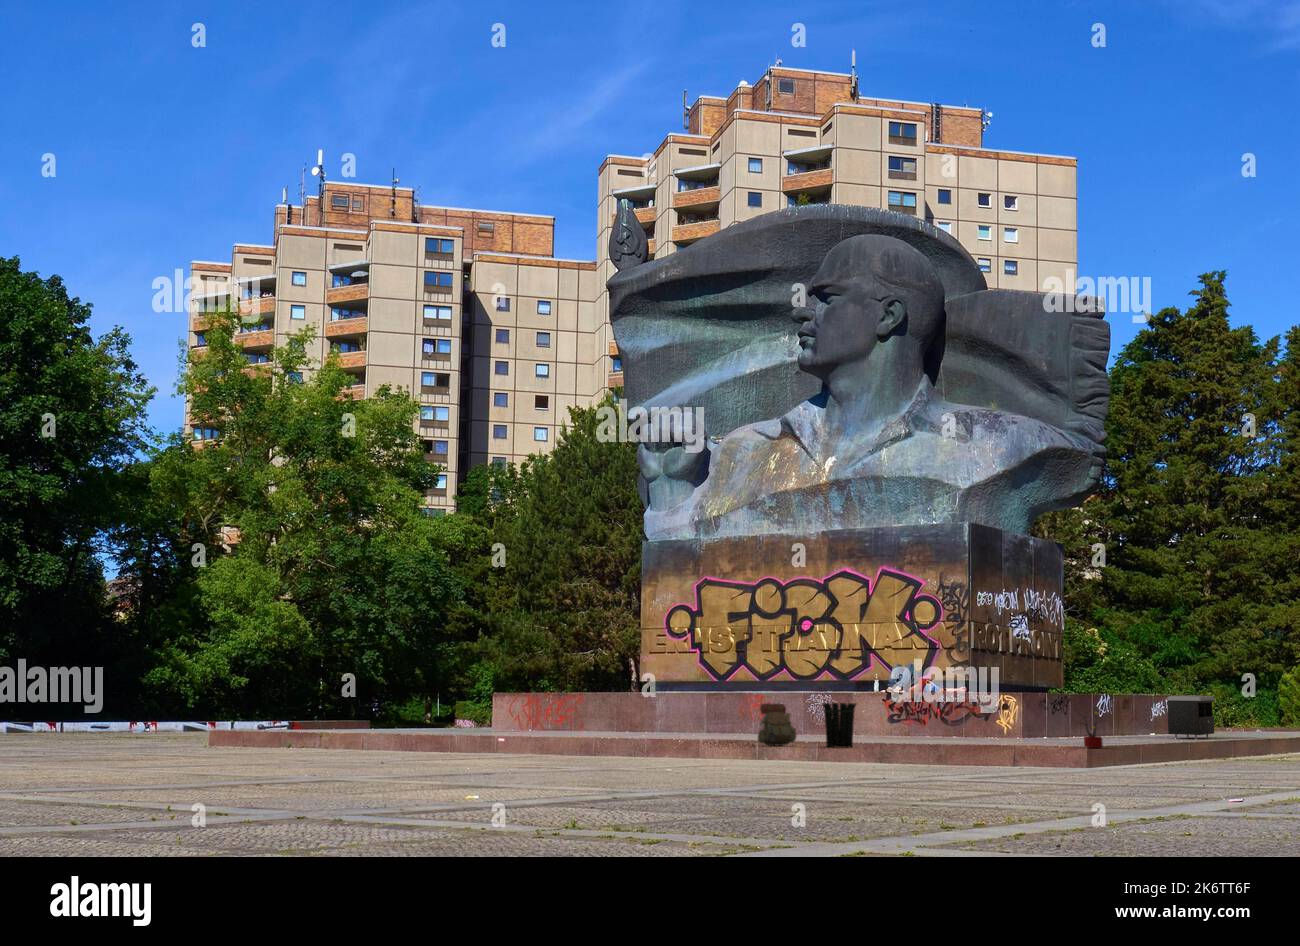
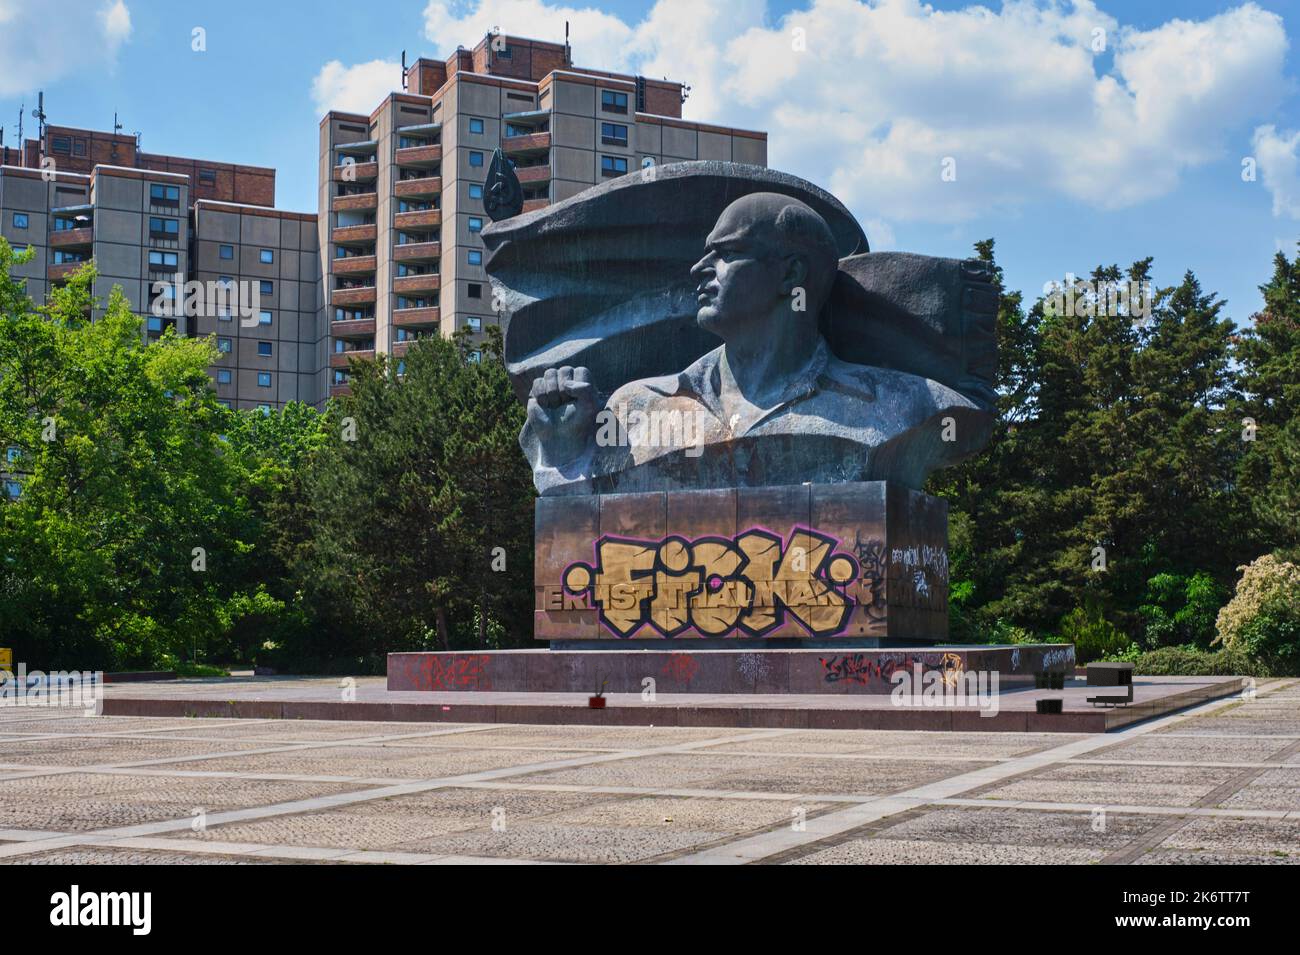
backpack: present [758,703,796,746] -> none [662,667,704,712]
waste bin: present [822,703,856,748] -> present [1033,670,1066,715]
decorative plant: present [1082,709,1103,748] -> present [588,669,608,708]

